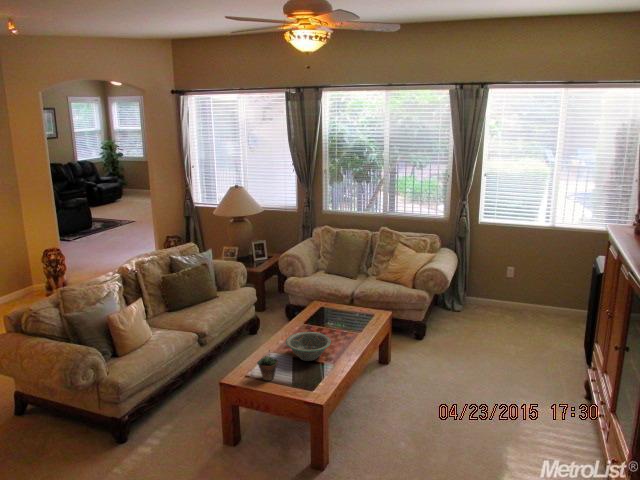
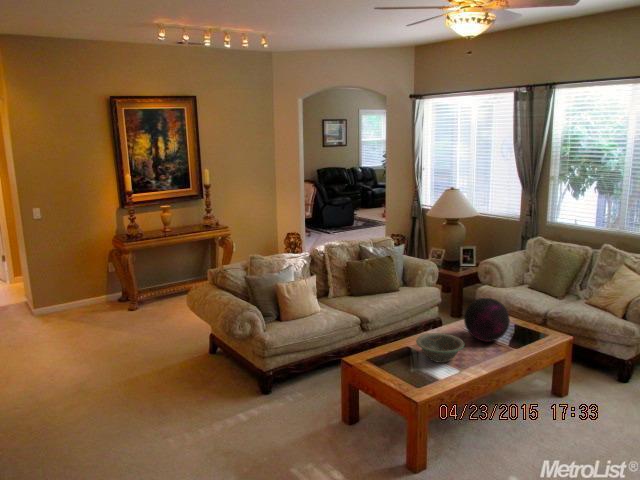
decorative orb: none [311,291,351,331] -> present [464,298,510,342]
succulent plant: present [257,350,278,380] -> none [374,337,396,369]

